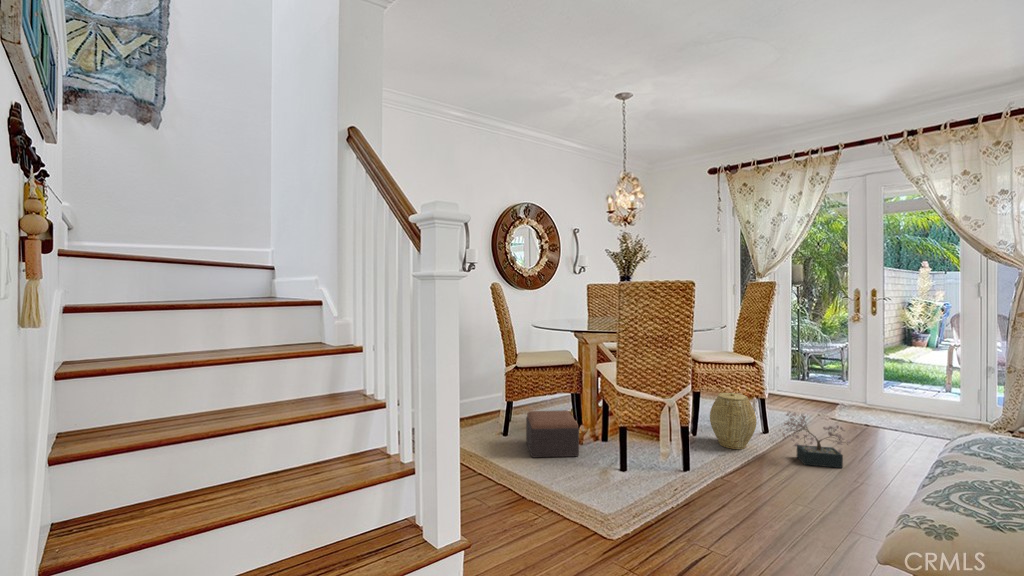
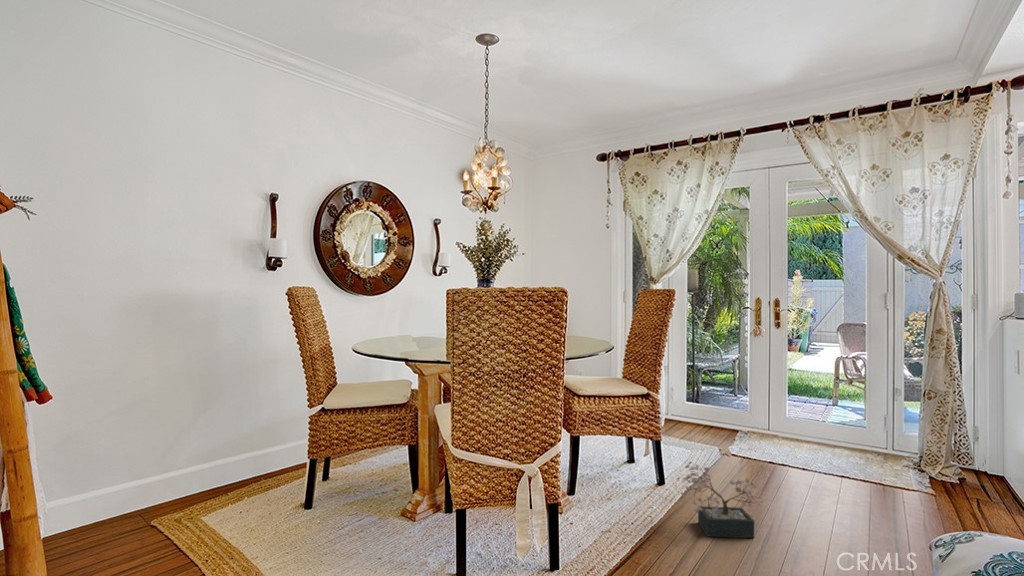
woven basket: present [710,393,757,449] -> none [591,436,649,515]
footstool: present [526,410,579,458] -> none [325,474,403,559]

